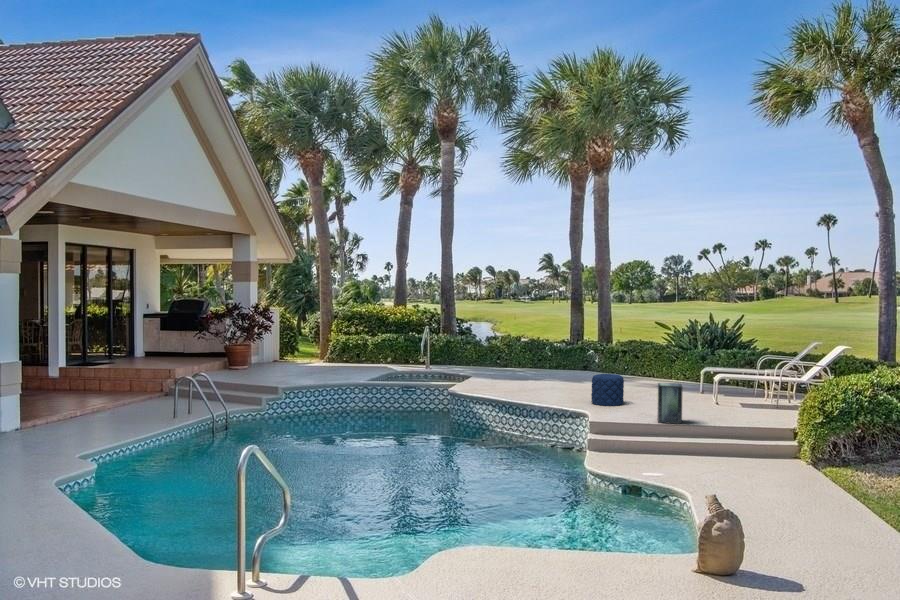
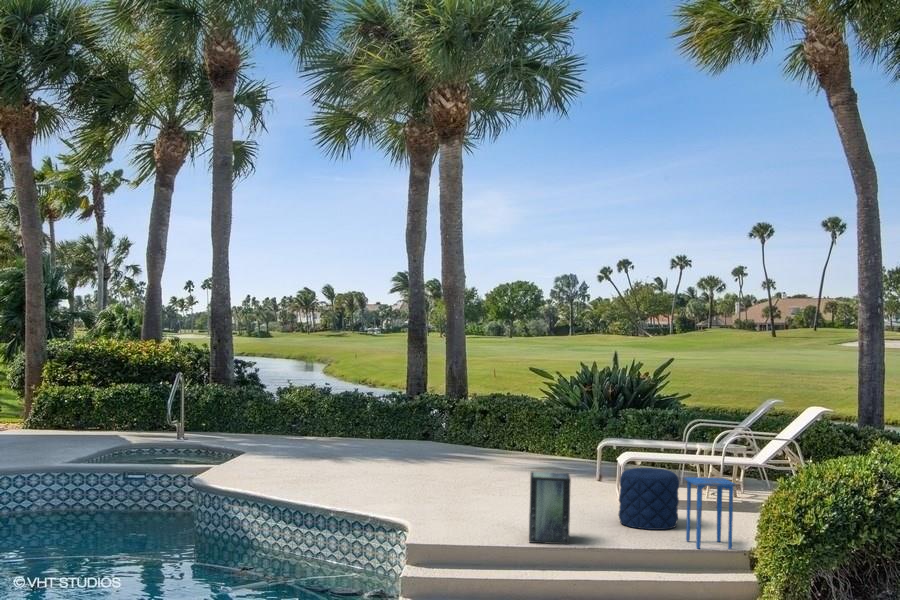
pouf: present [591,374,624,406] -> present [619,468,679,530]
side table: none [753,386,785,428] -> present [684,477,736,549]

